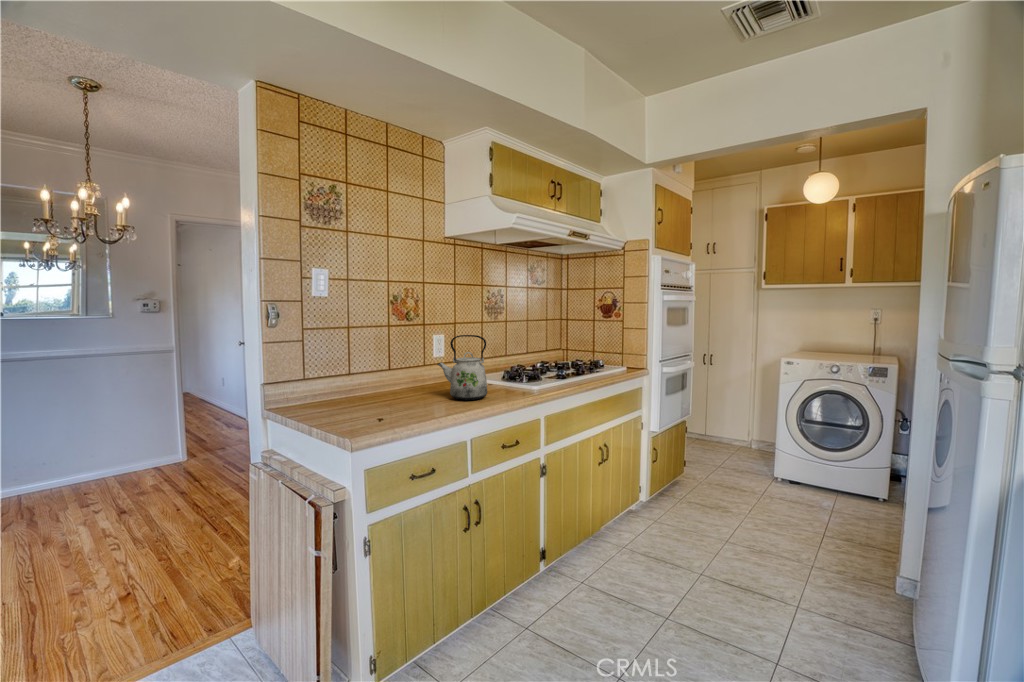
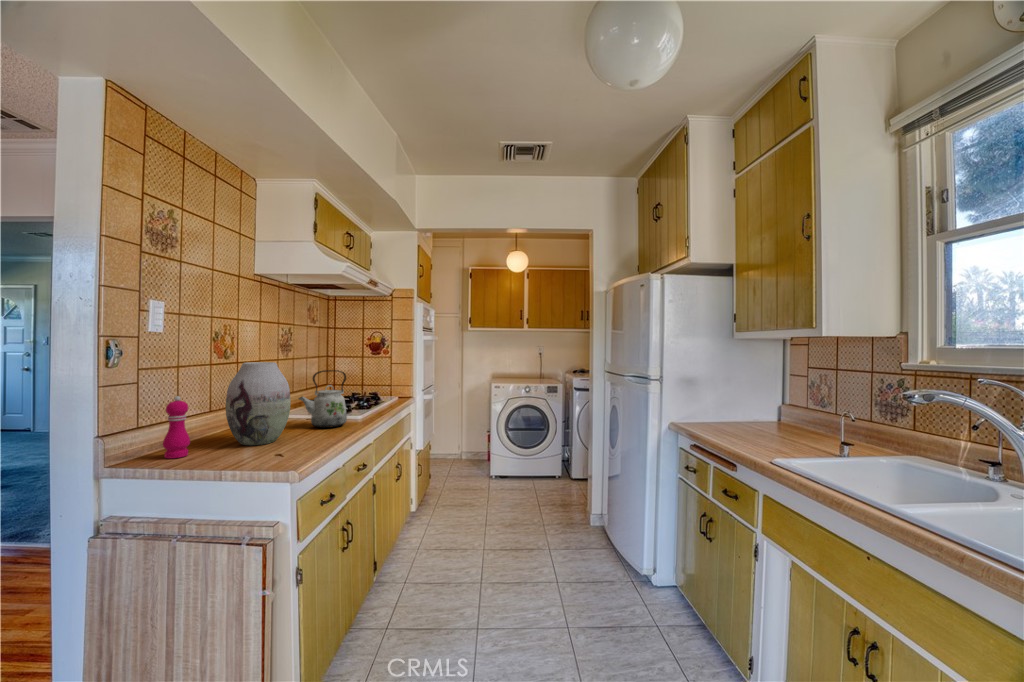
vase: none [351,324,410,408] -> present [226,362,291,445]
pepper mill: none [301,353,323,408] -> present [163,396,190,459]

